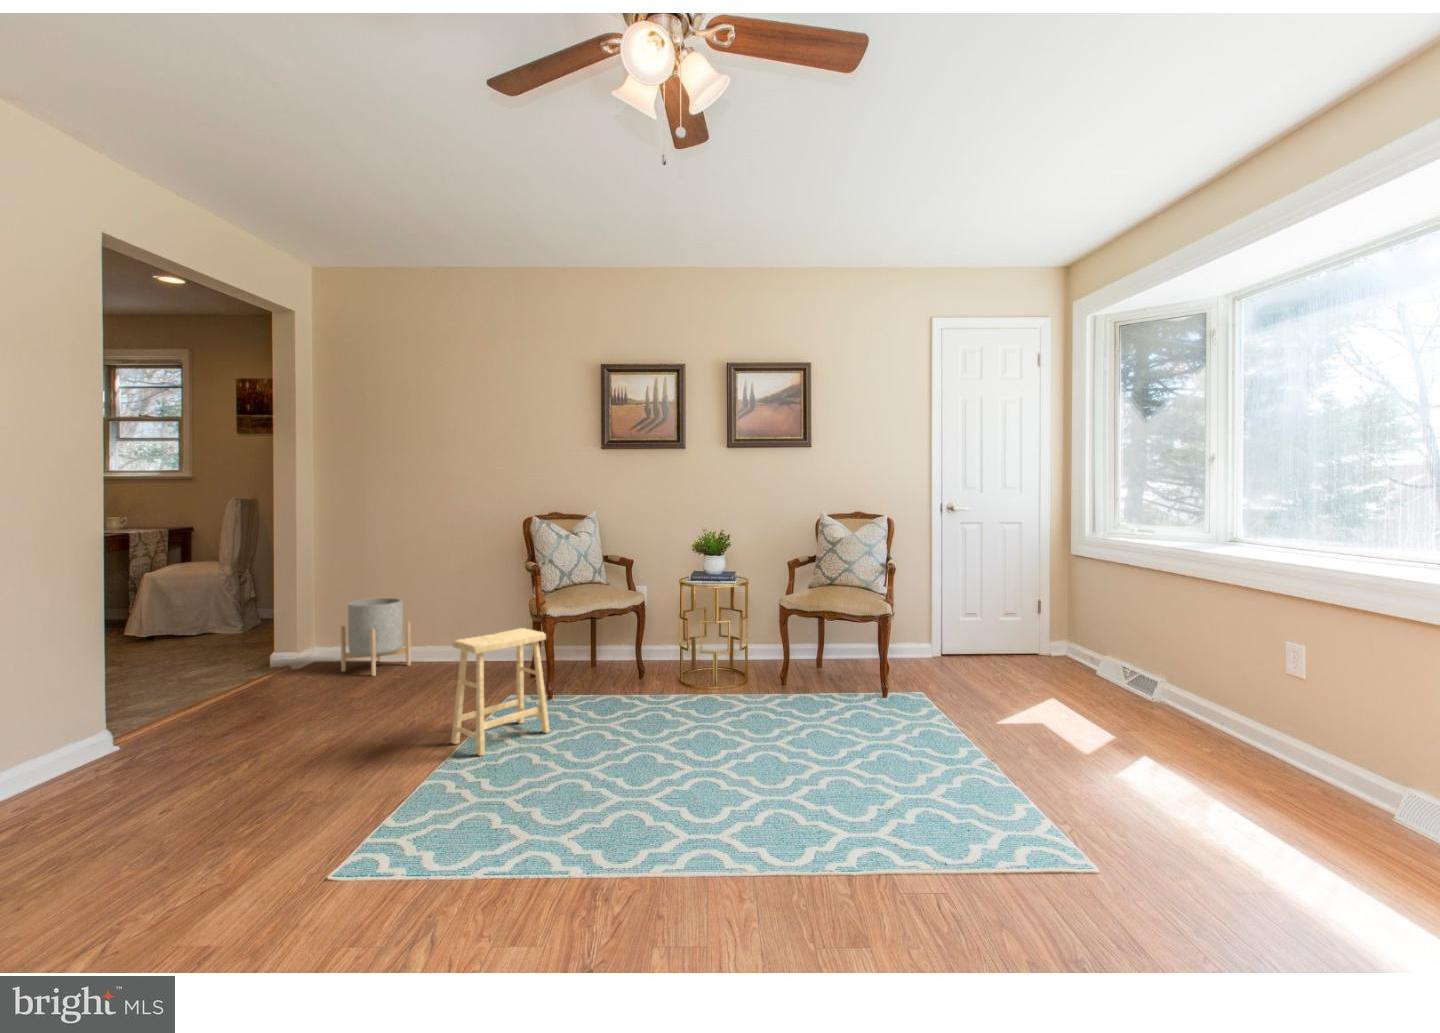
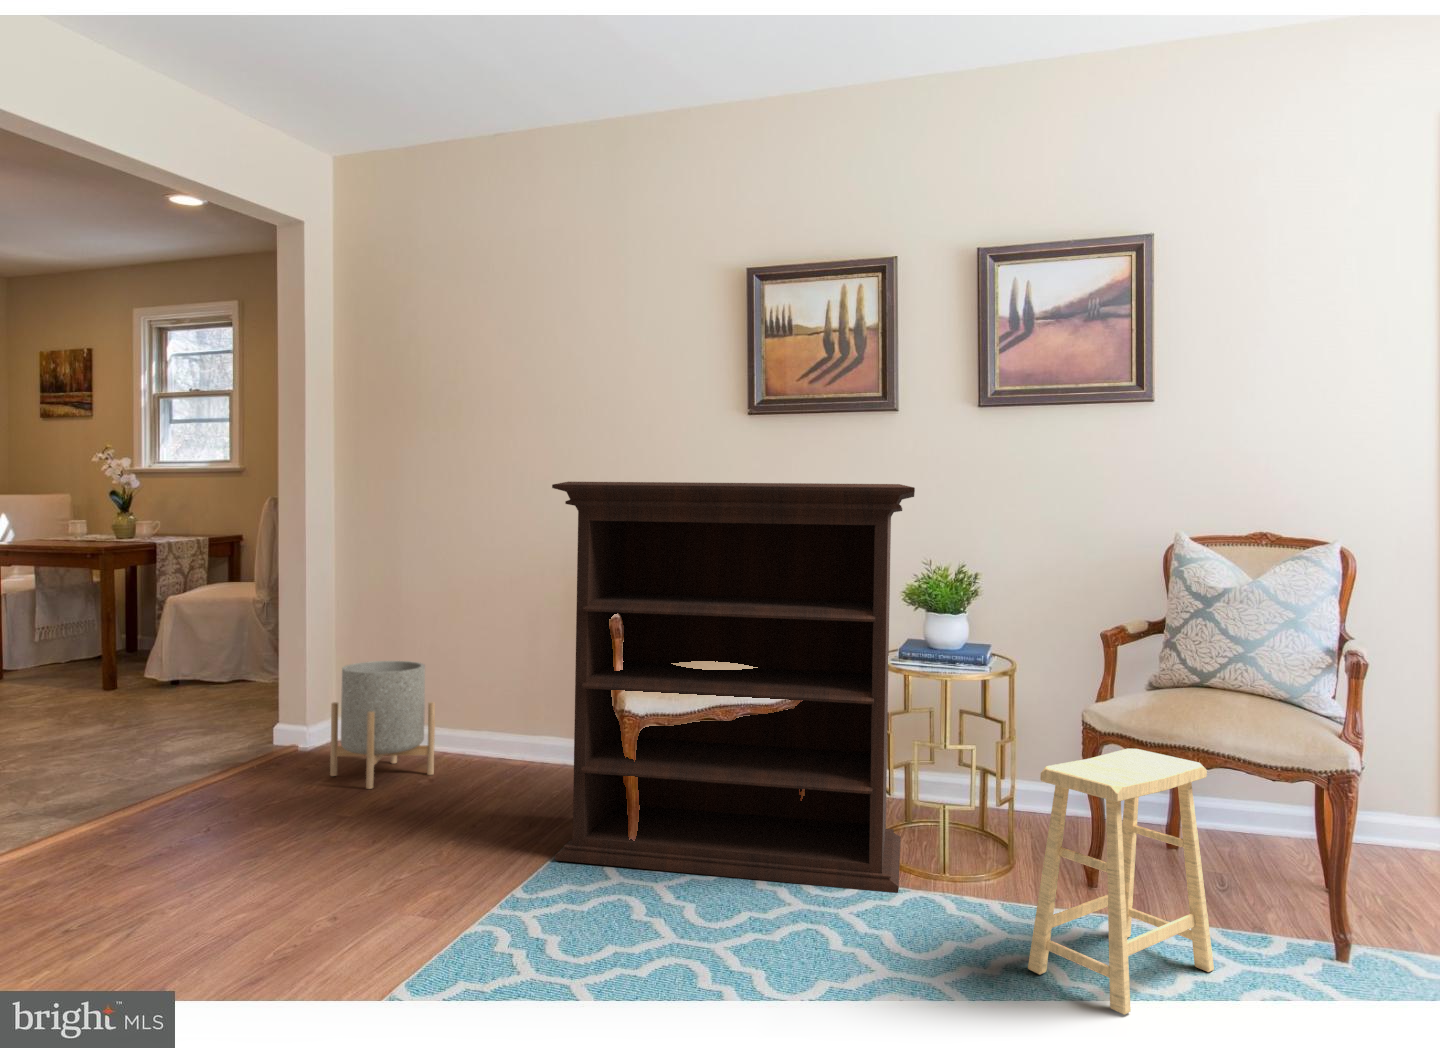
bookshelf: none [504,492,700,699] -> present [552,482,915,893]
footstool: present [451,628,550,756] -> present [1028,749,1214,1015]

